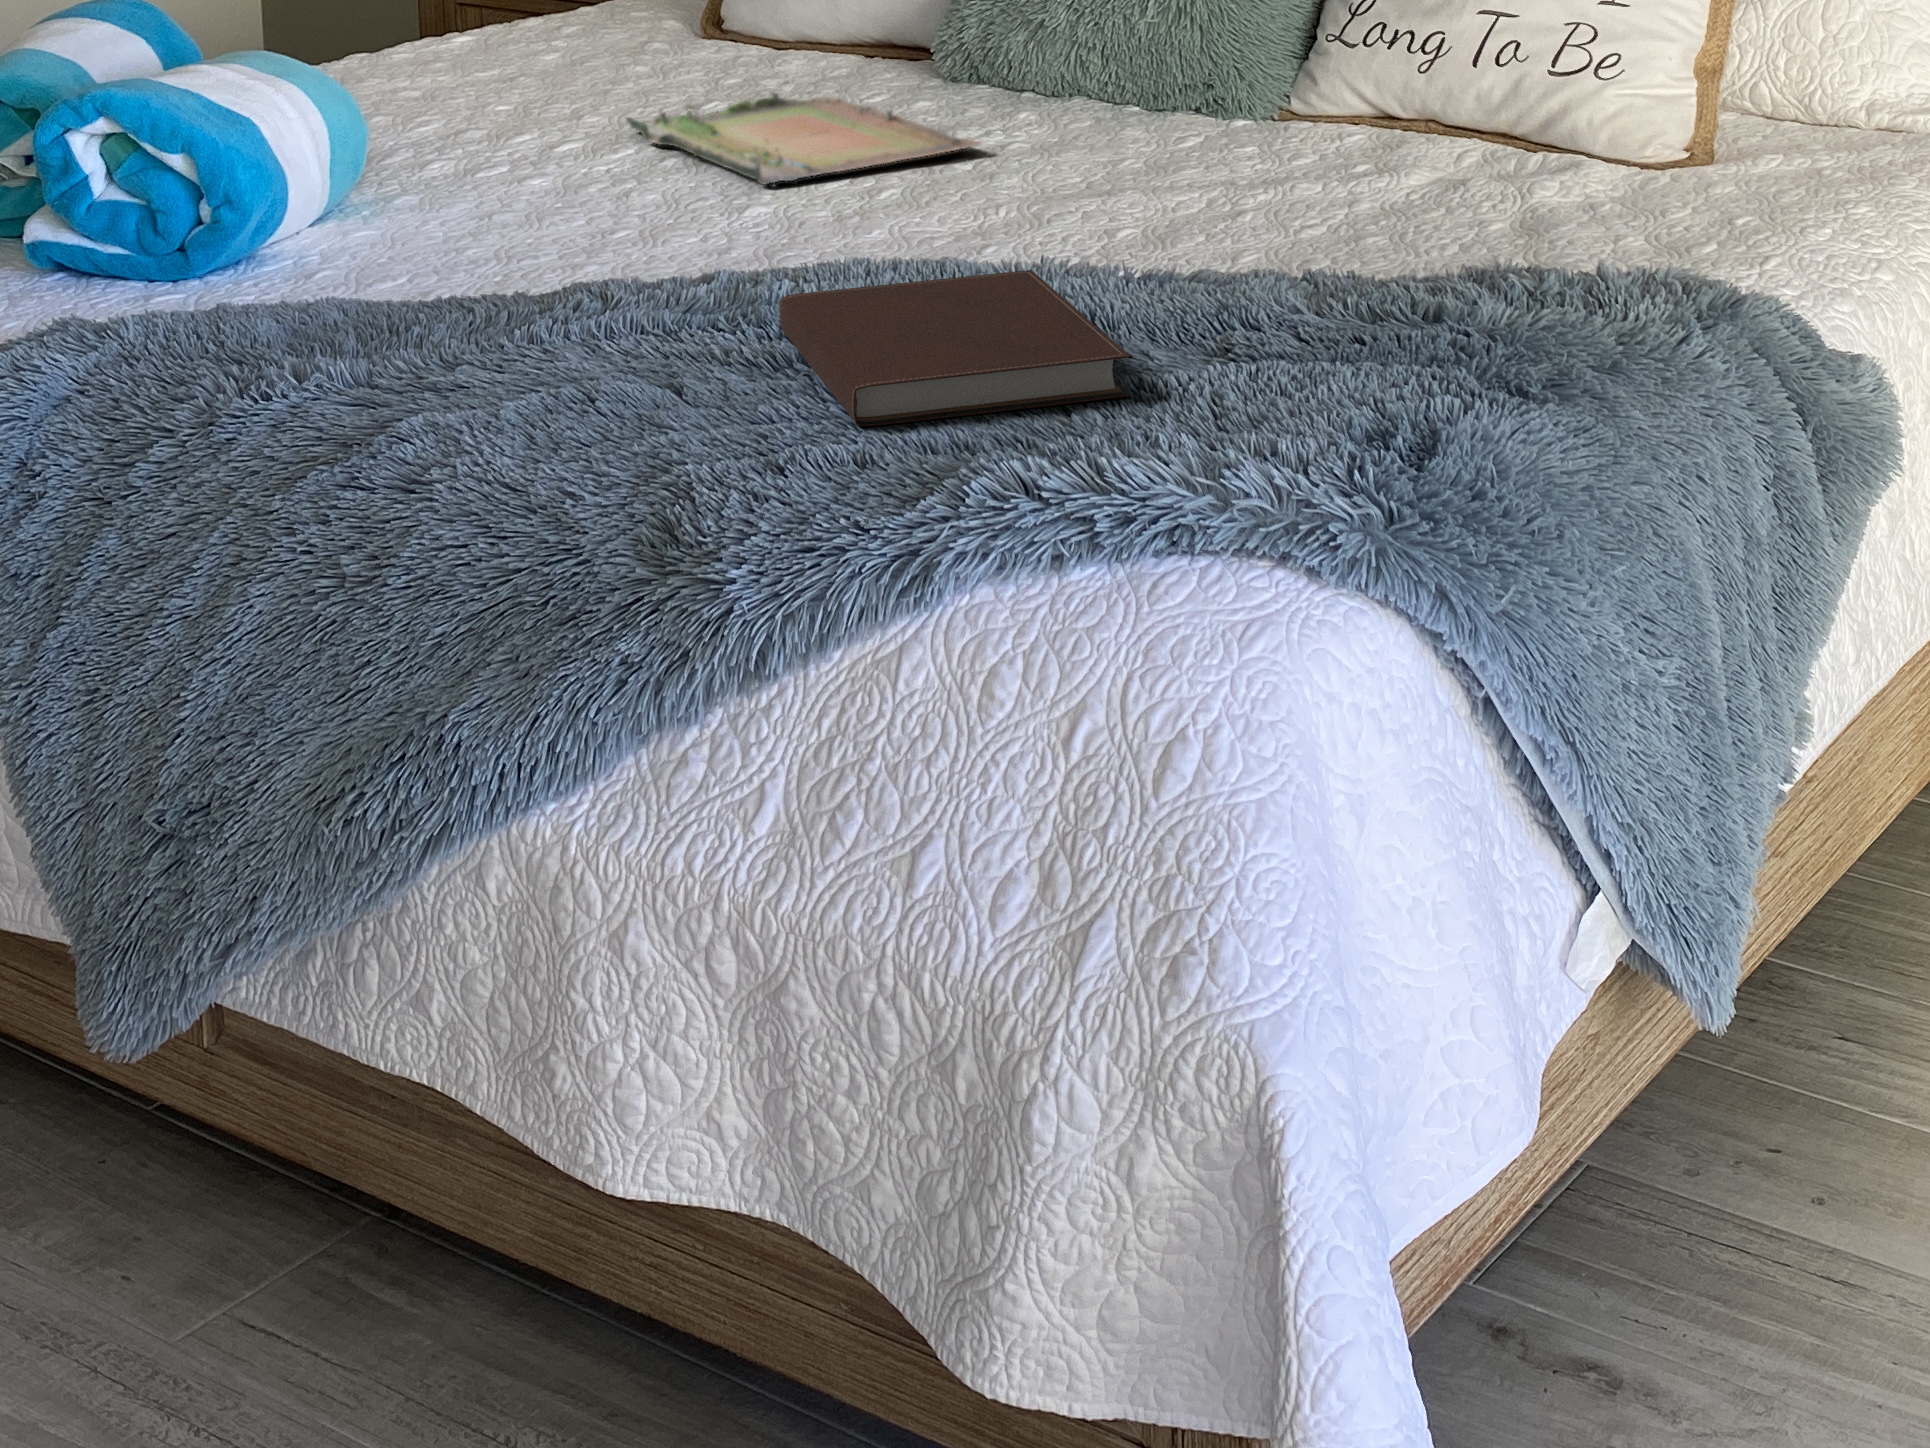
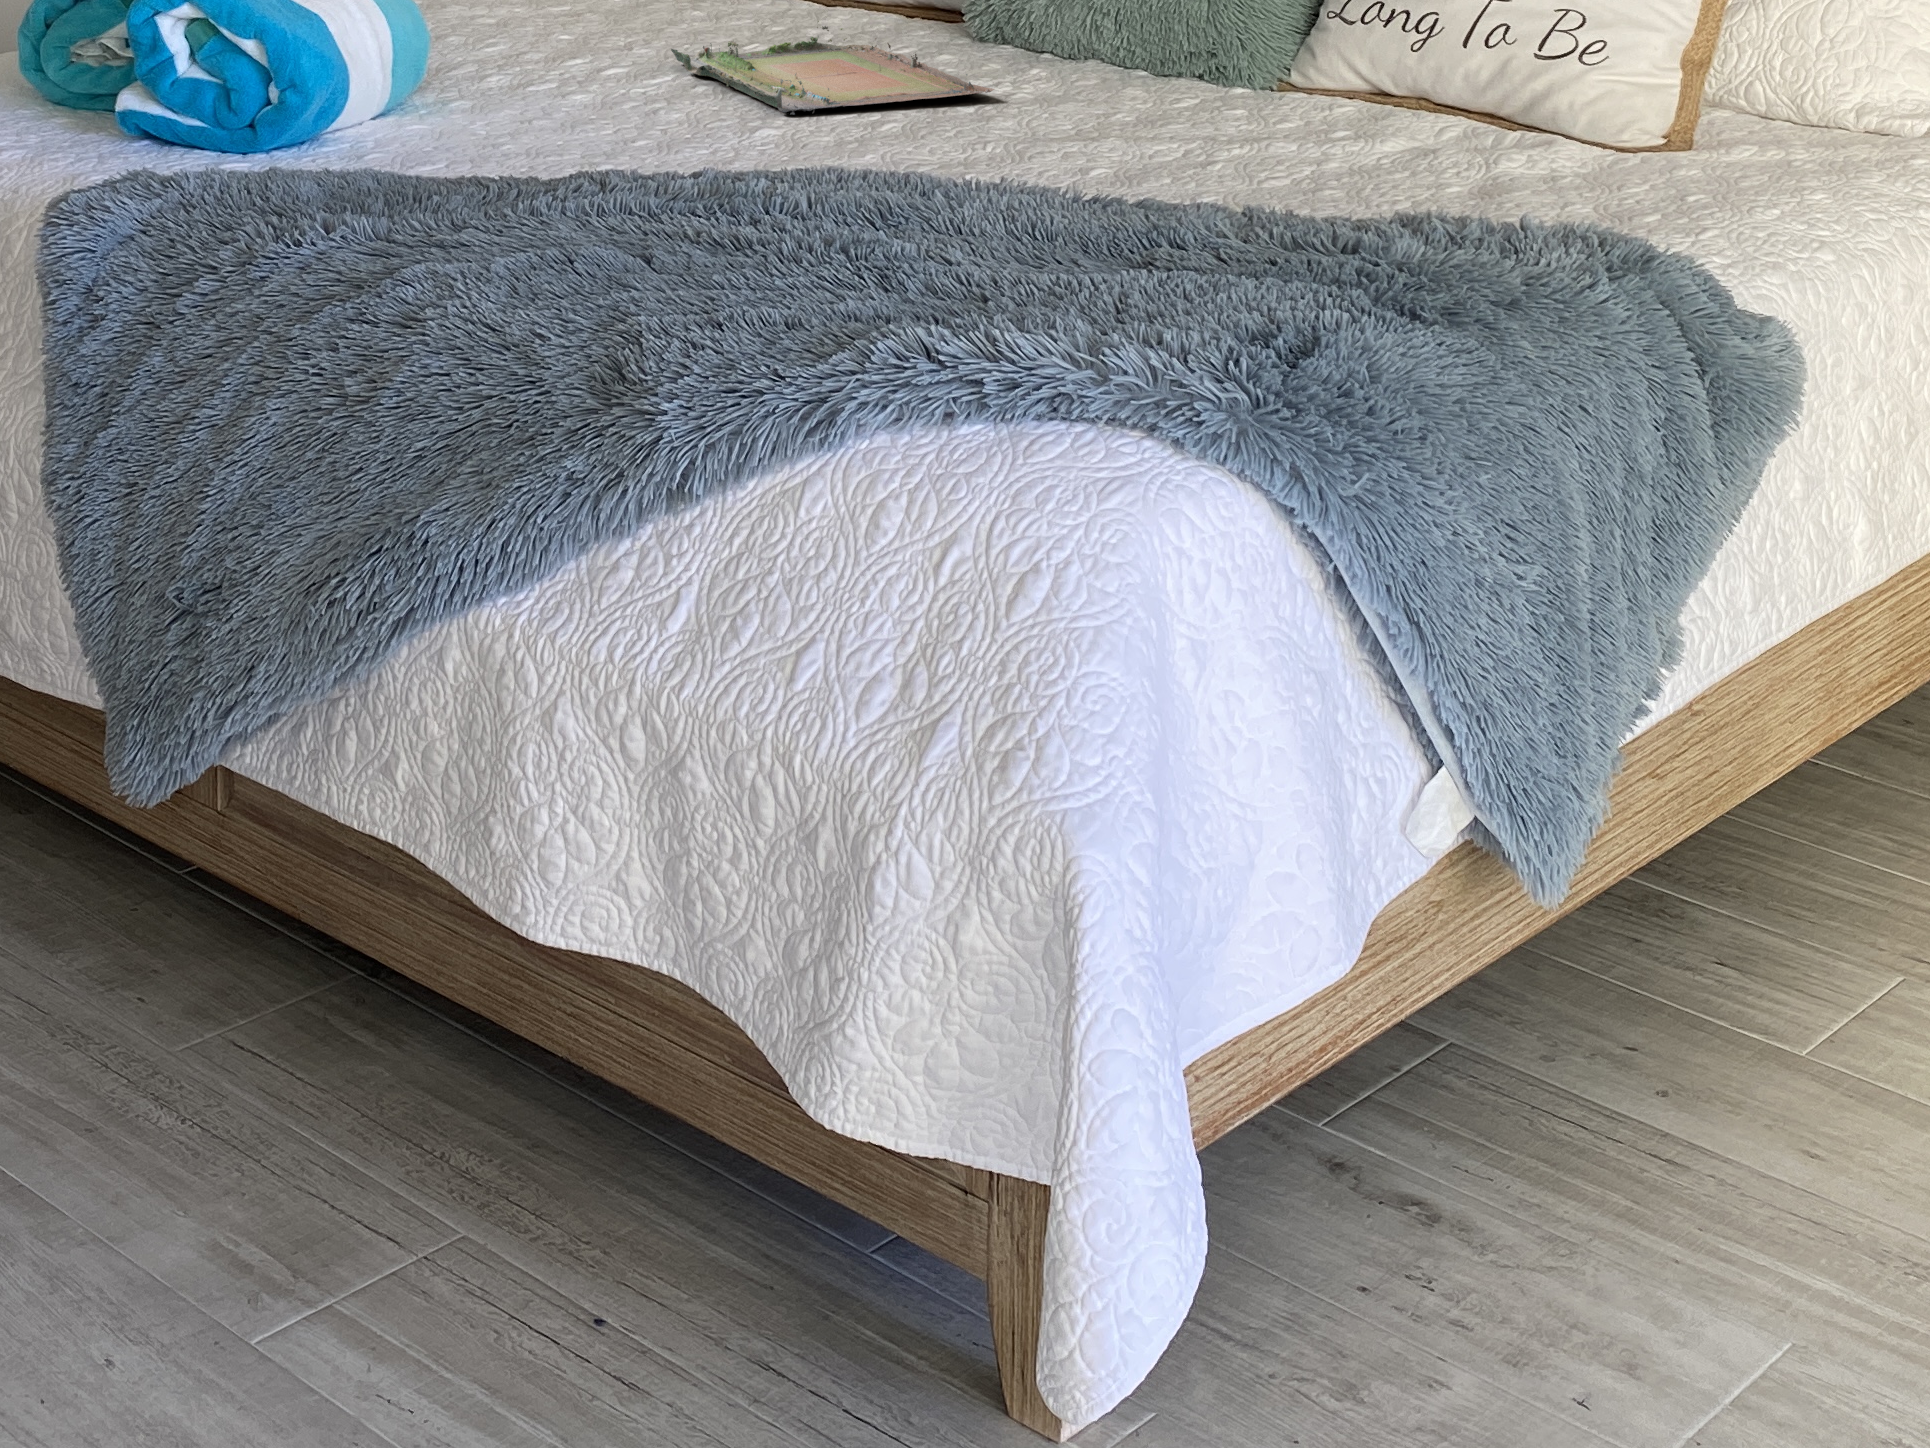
notebook: present [779,270,1131,426] -> none [761,189,1063,304]

